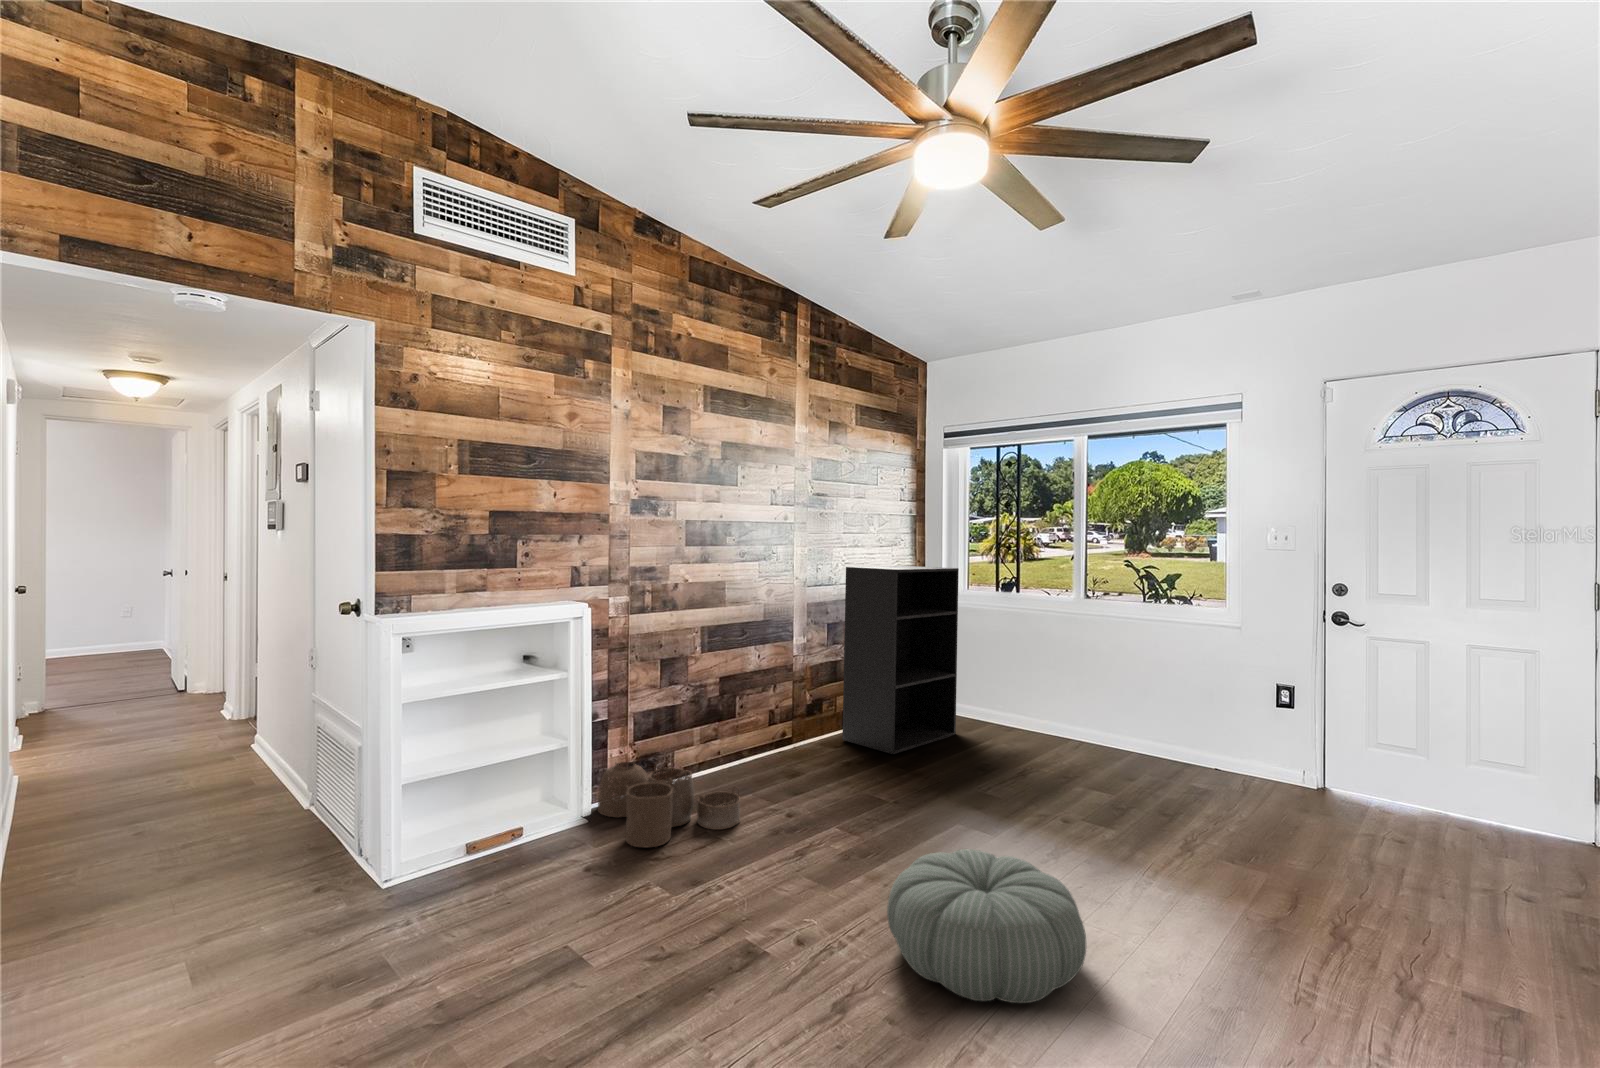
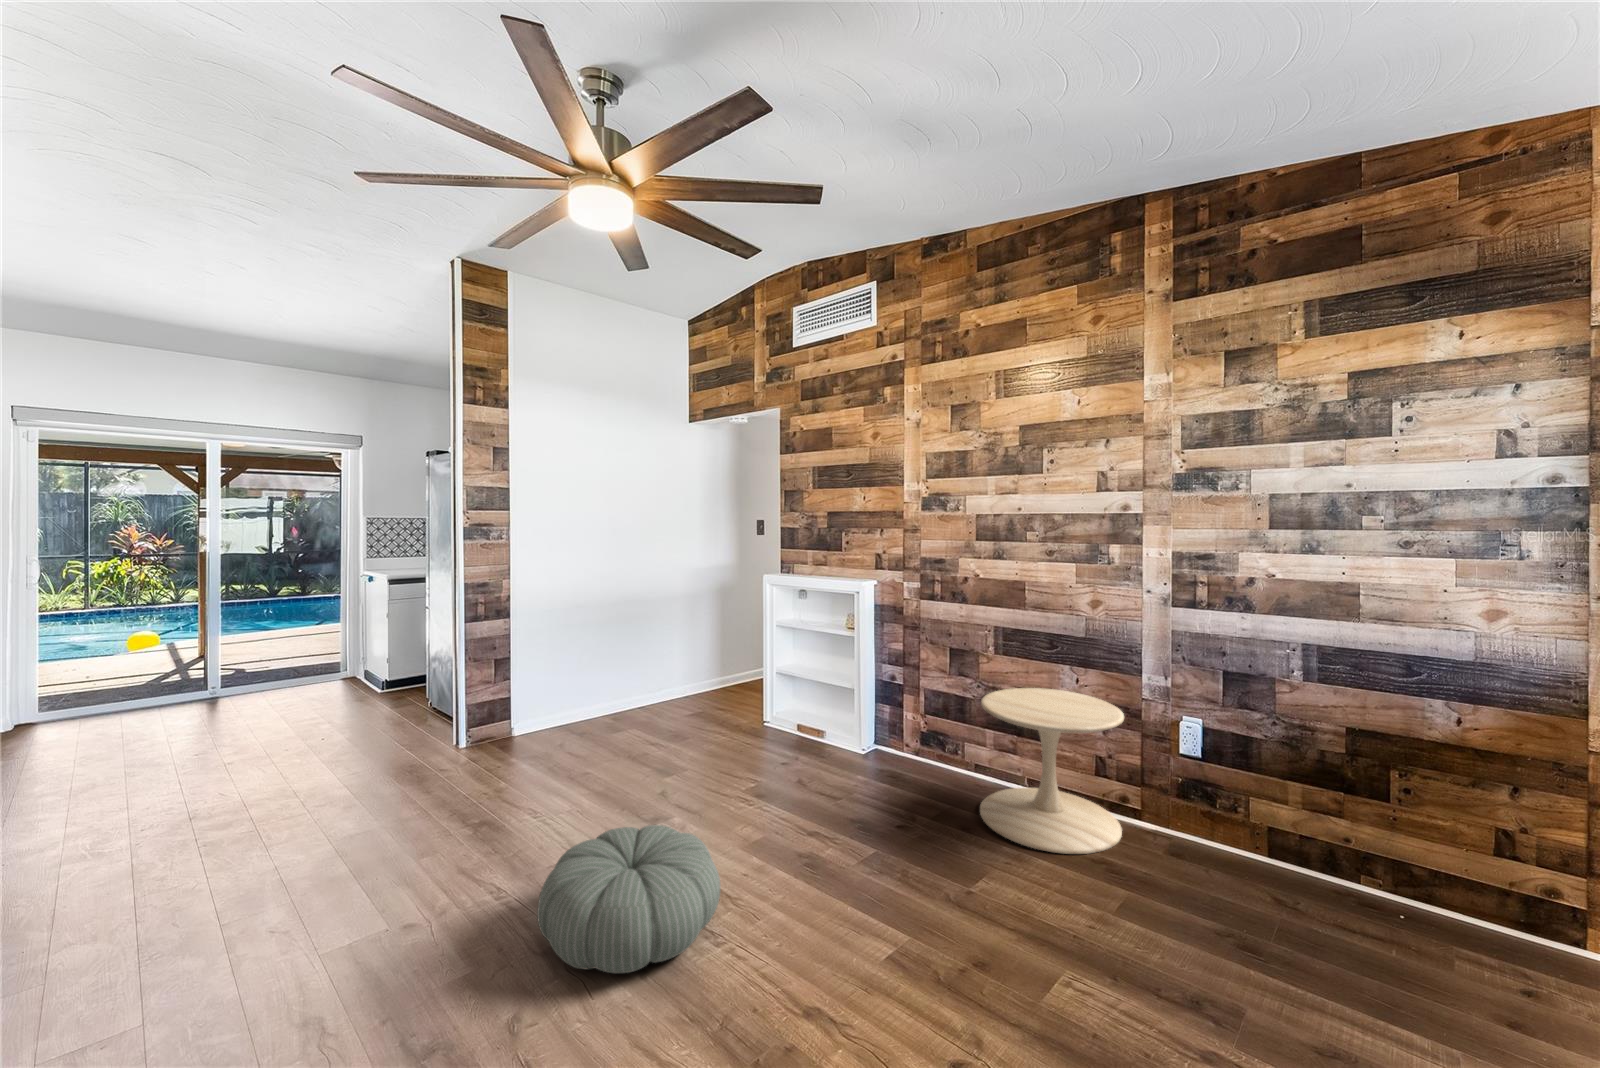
bookshelf: present [842,566,959,754] -> none [1179,580,1451,975]
side table: none [743,666,852,786] -> present [980,688,1124,854]
woven basket: present [598,761,740,847] -> none [813,715,908,803]

